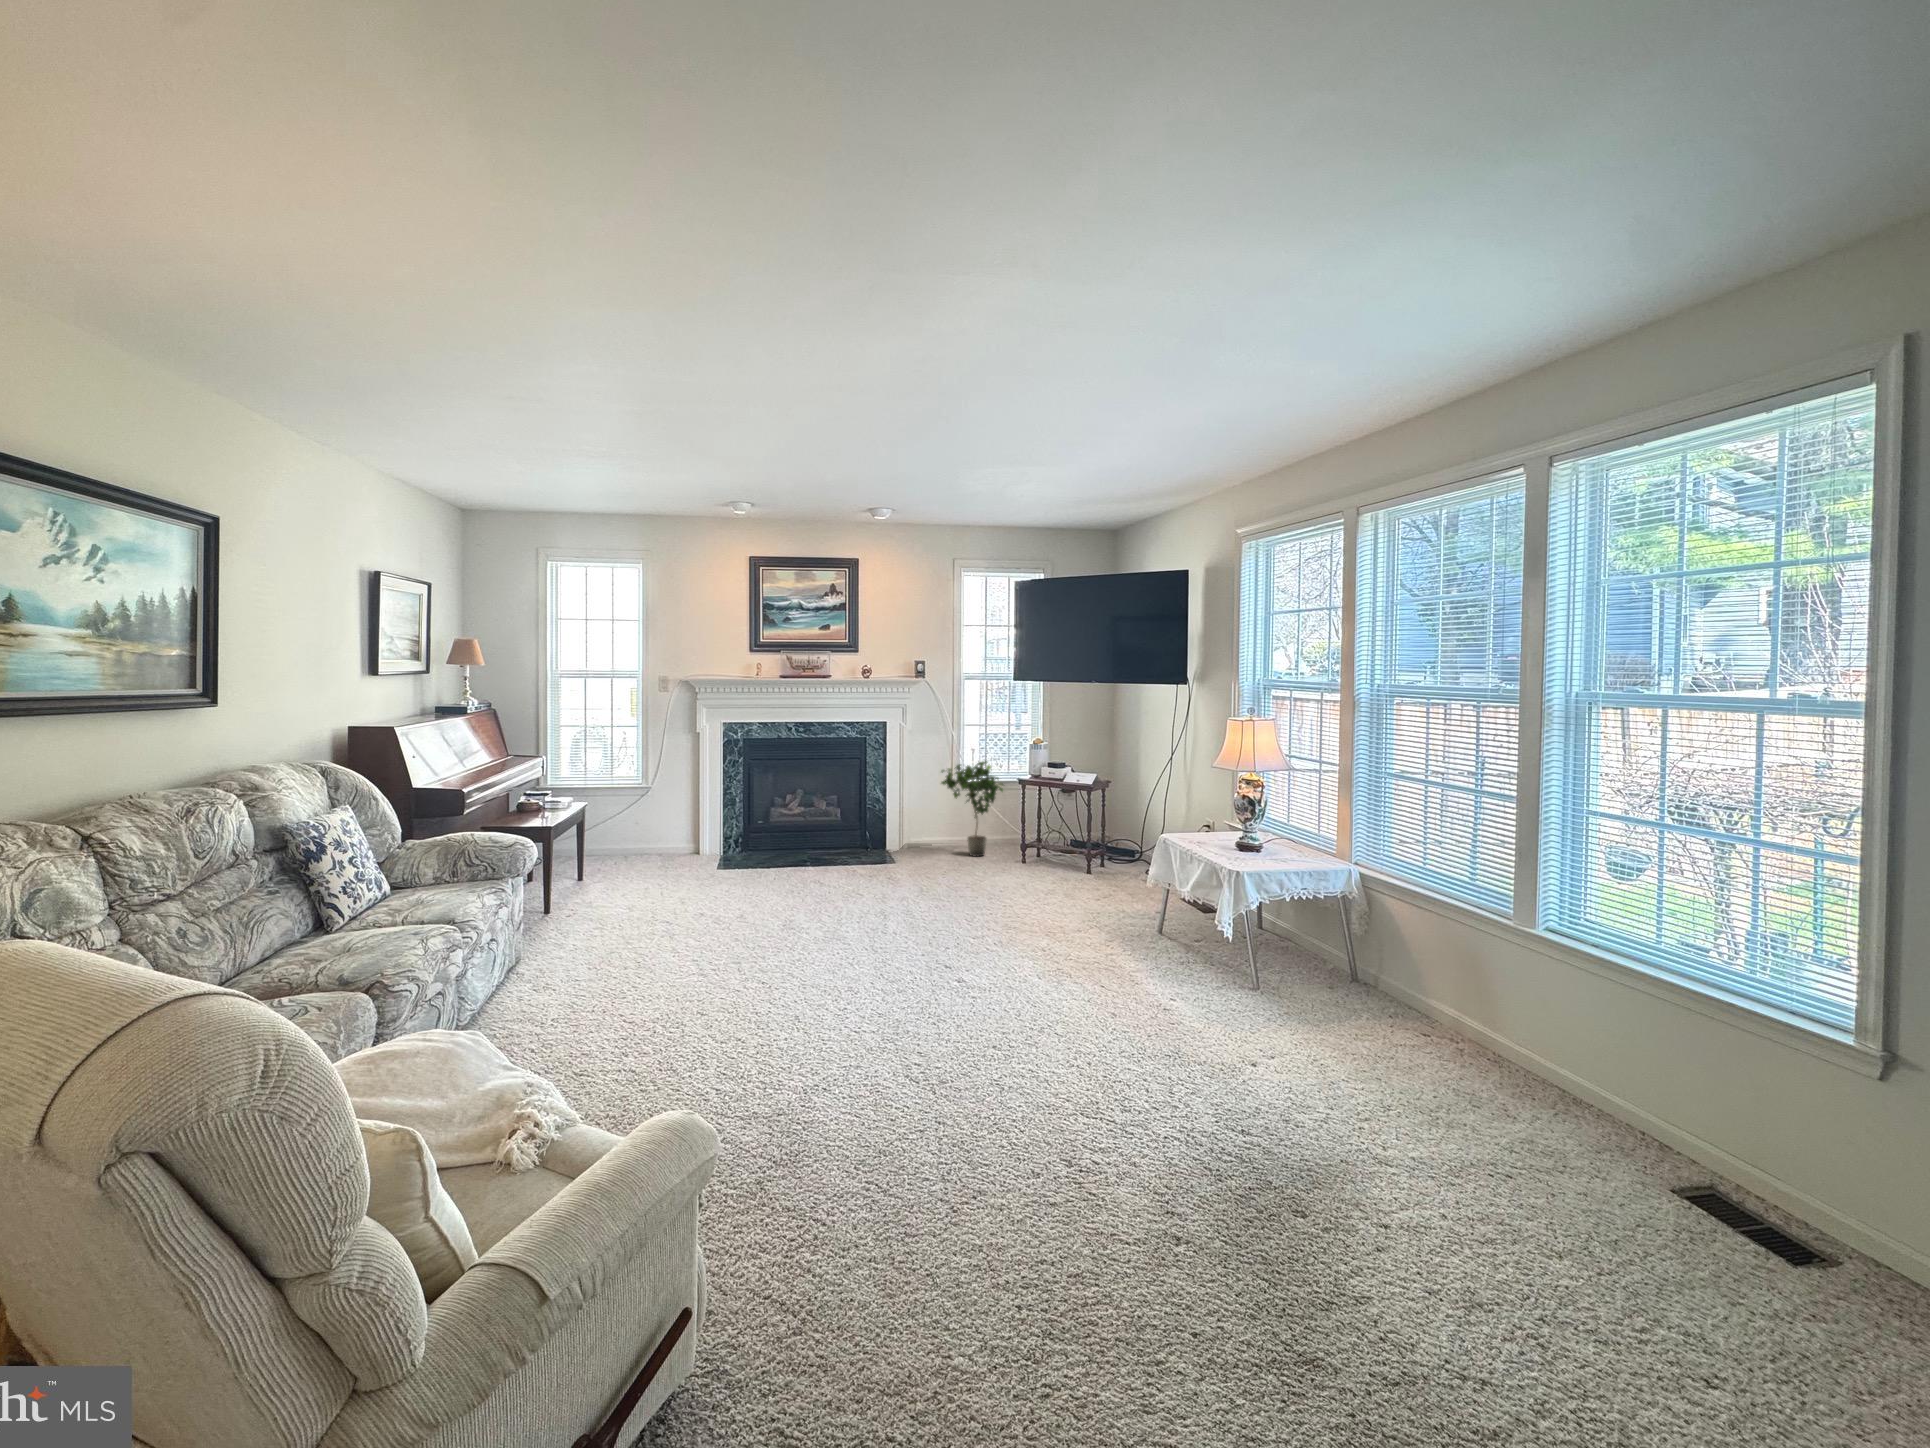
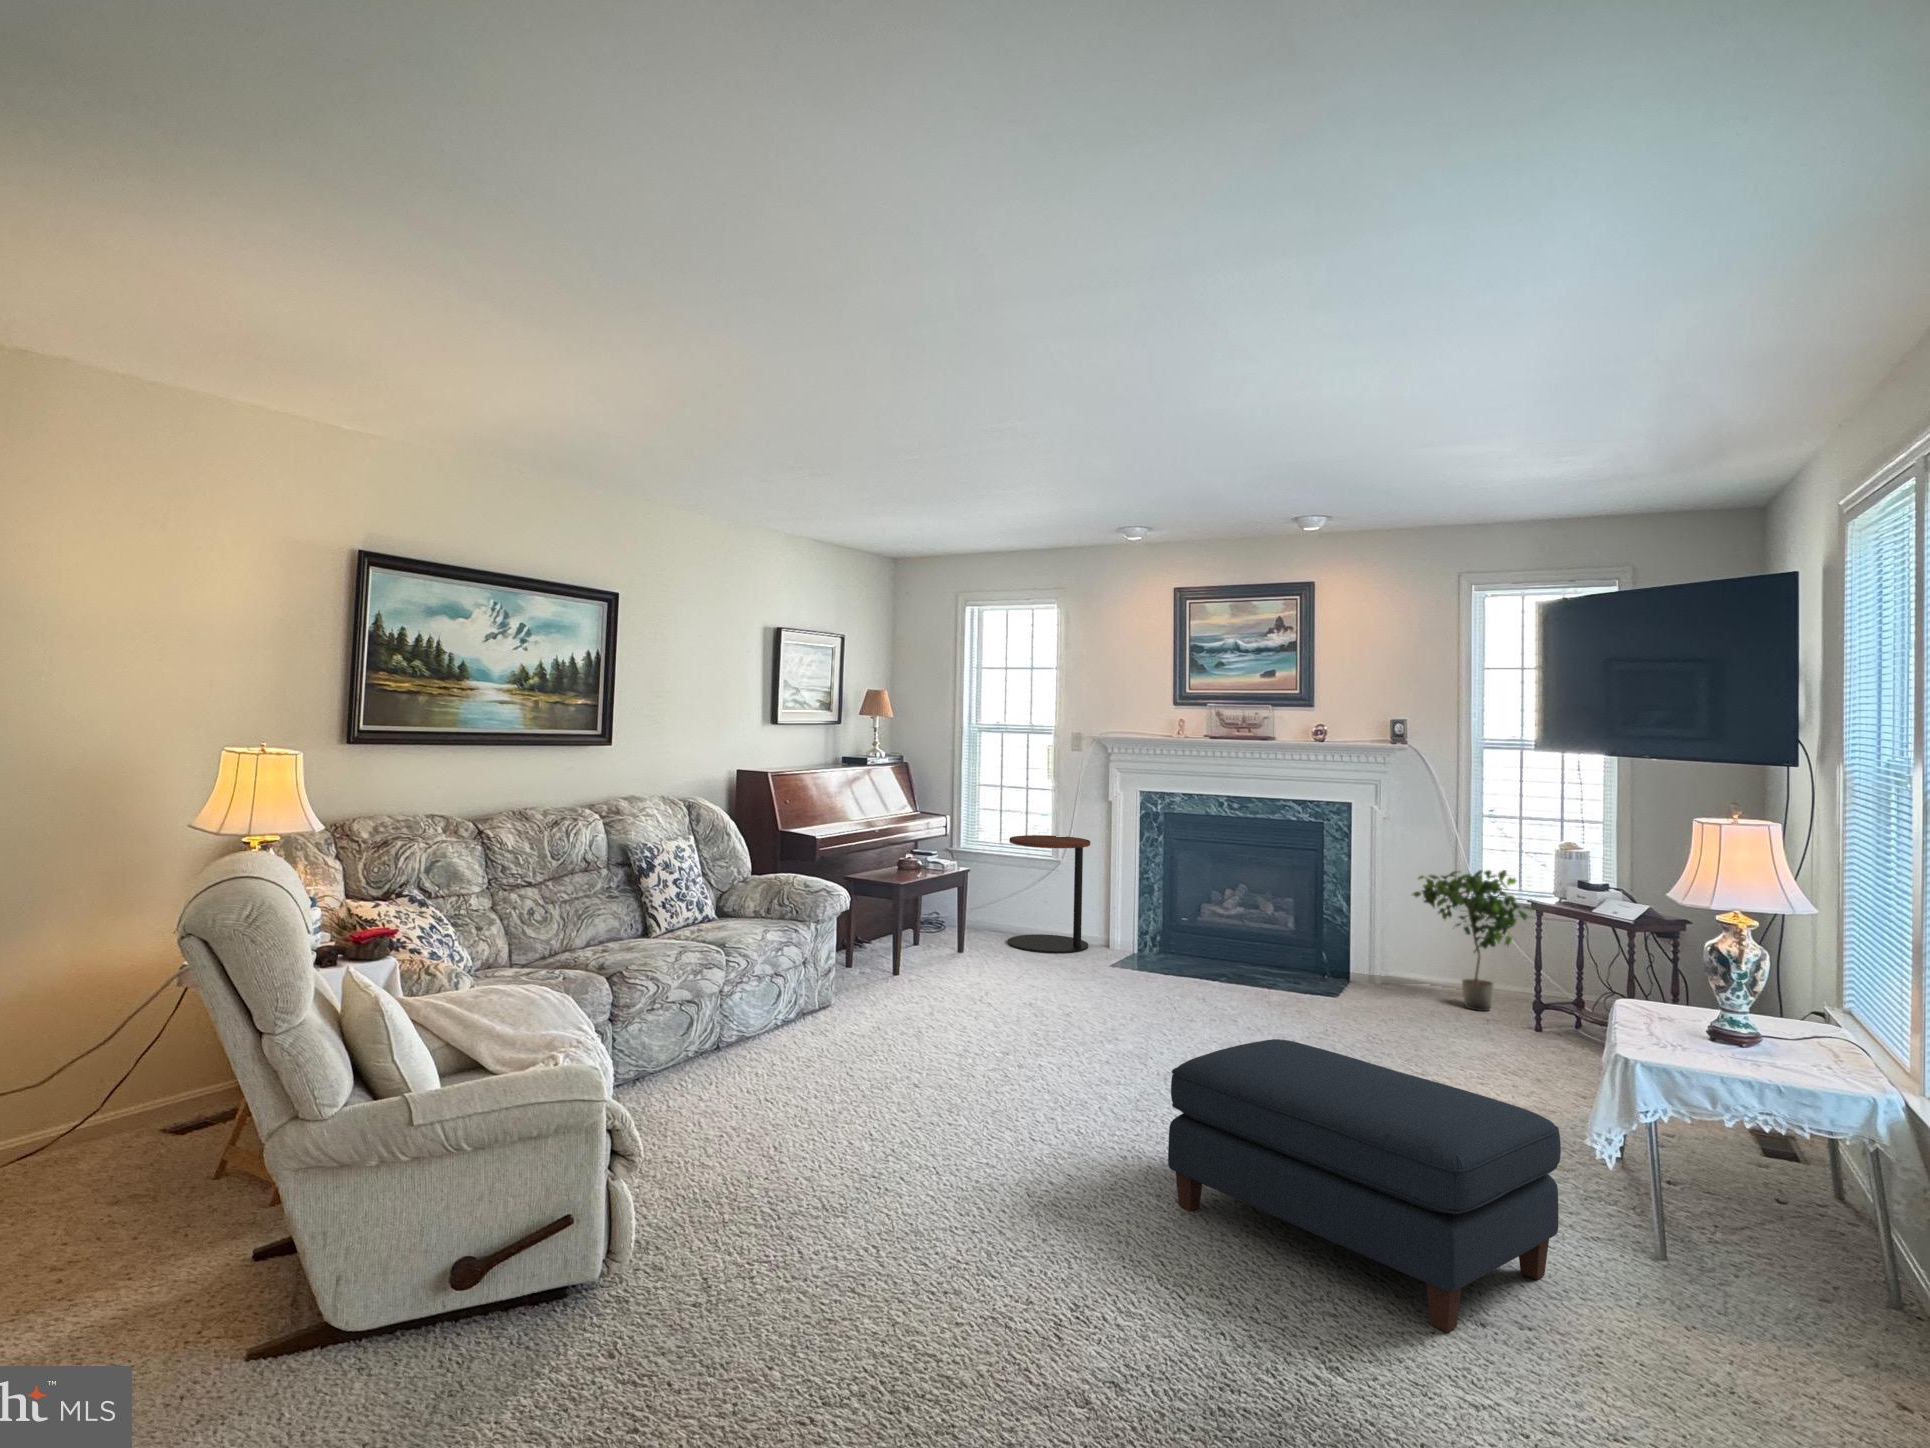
side table: none [611,766,685,870] -> present [1007,835,1090,953]
ottoman: none [1025,902,1278,1075] -> present [1168,1039,1561,1332]

